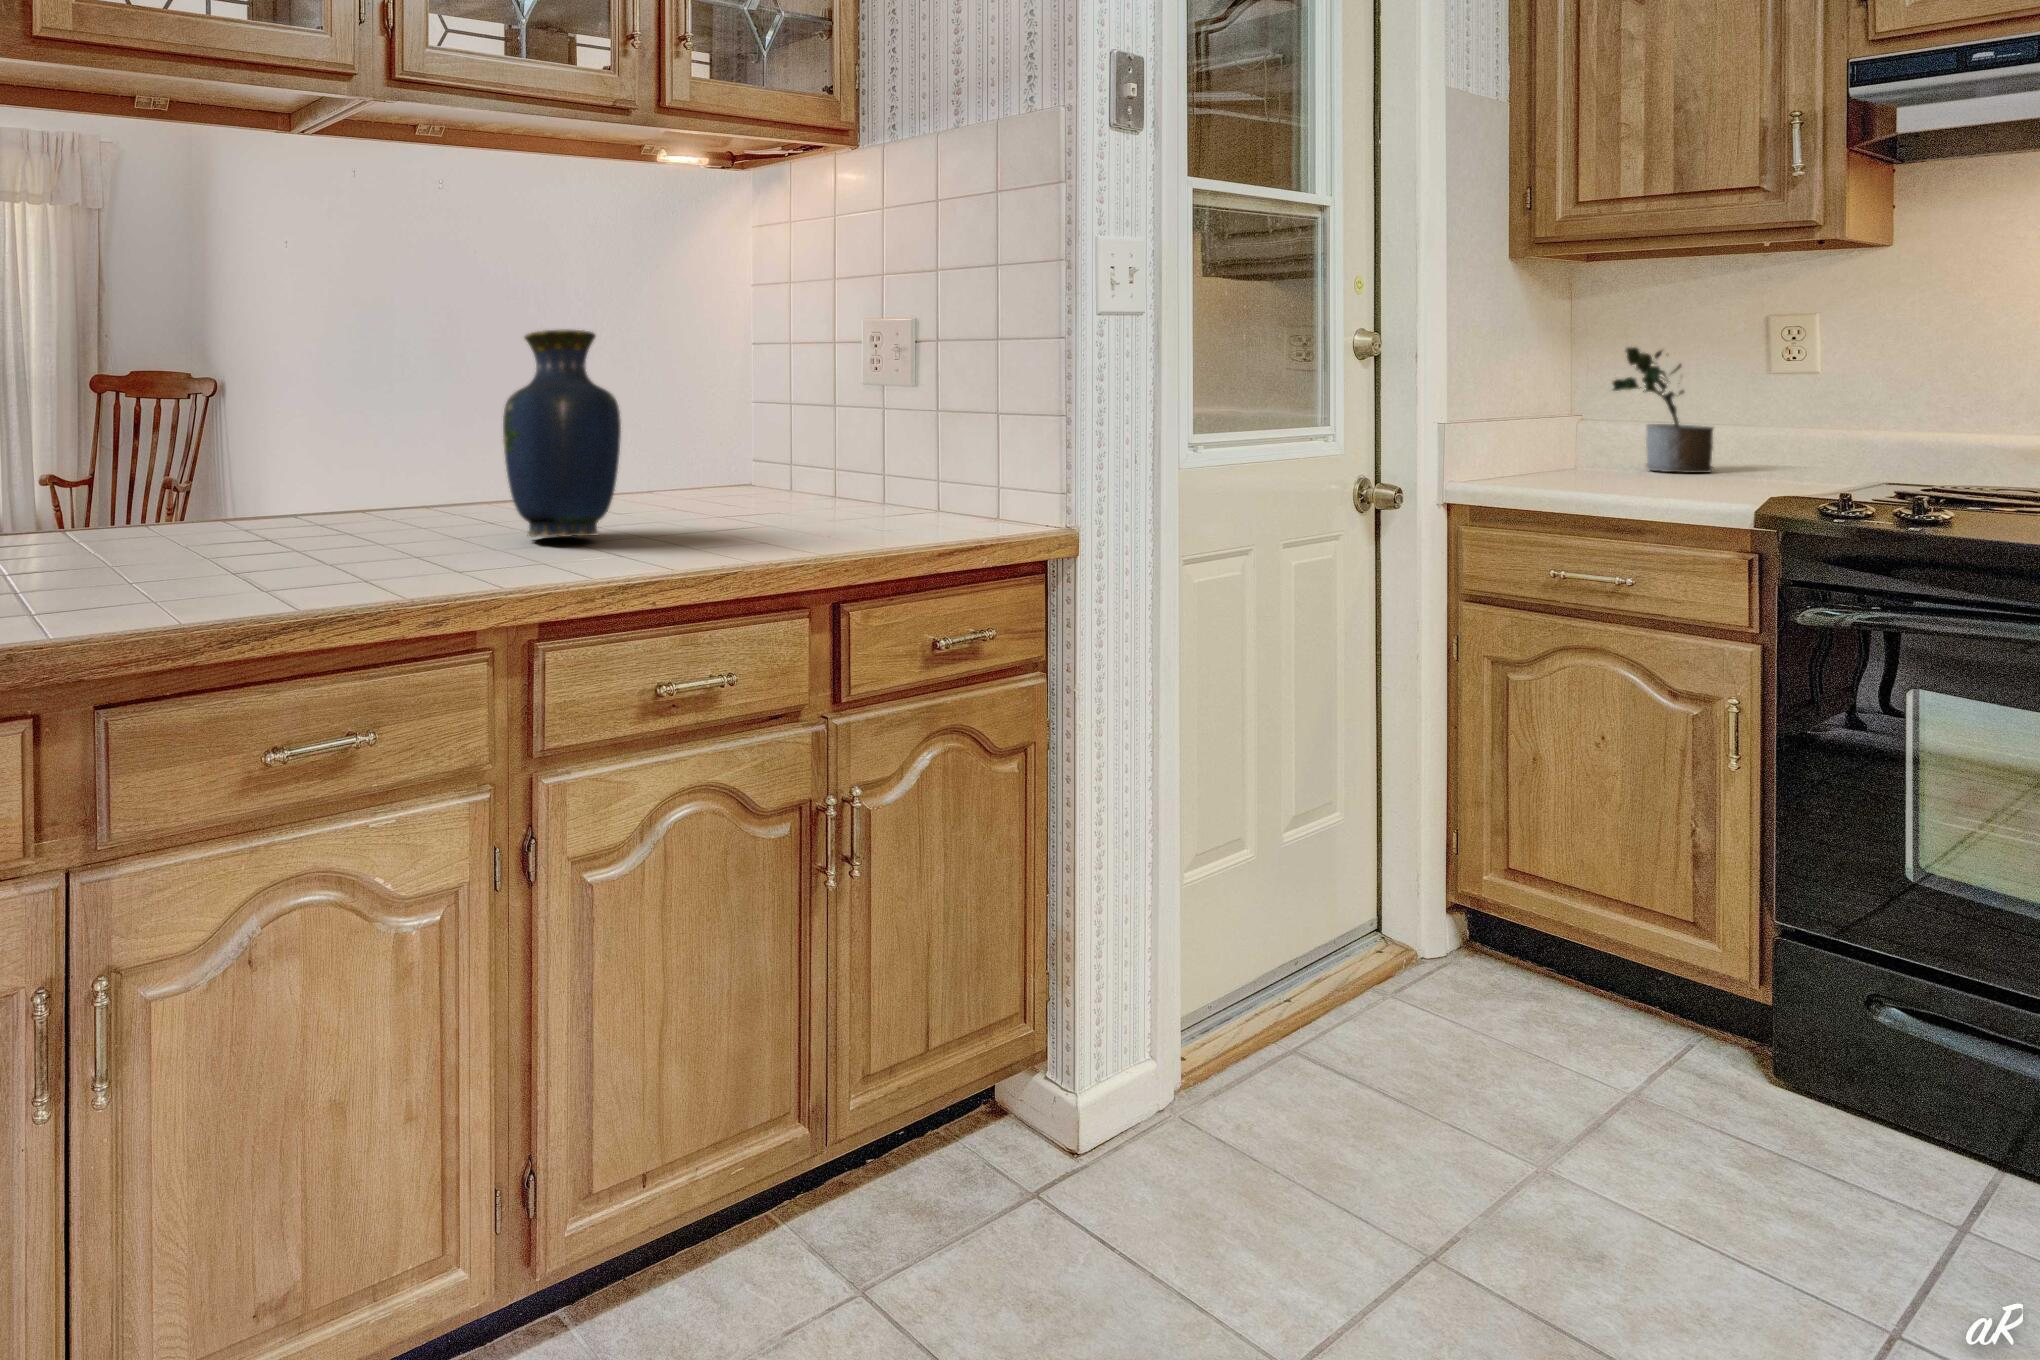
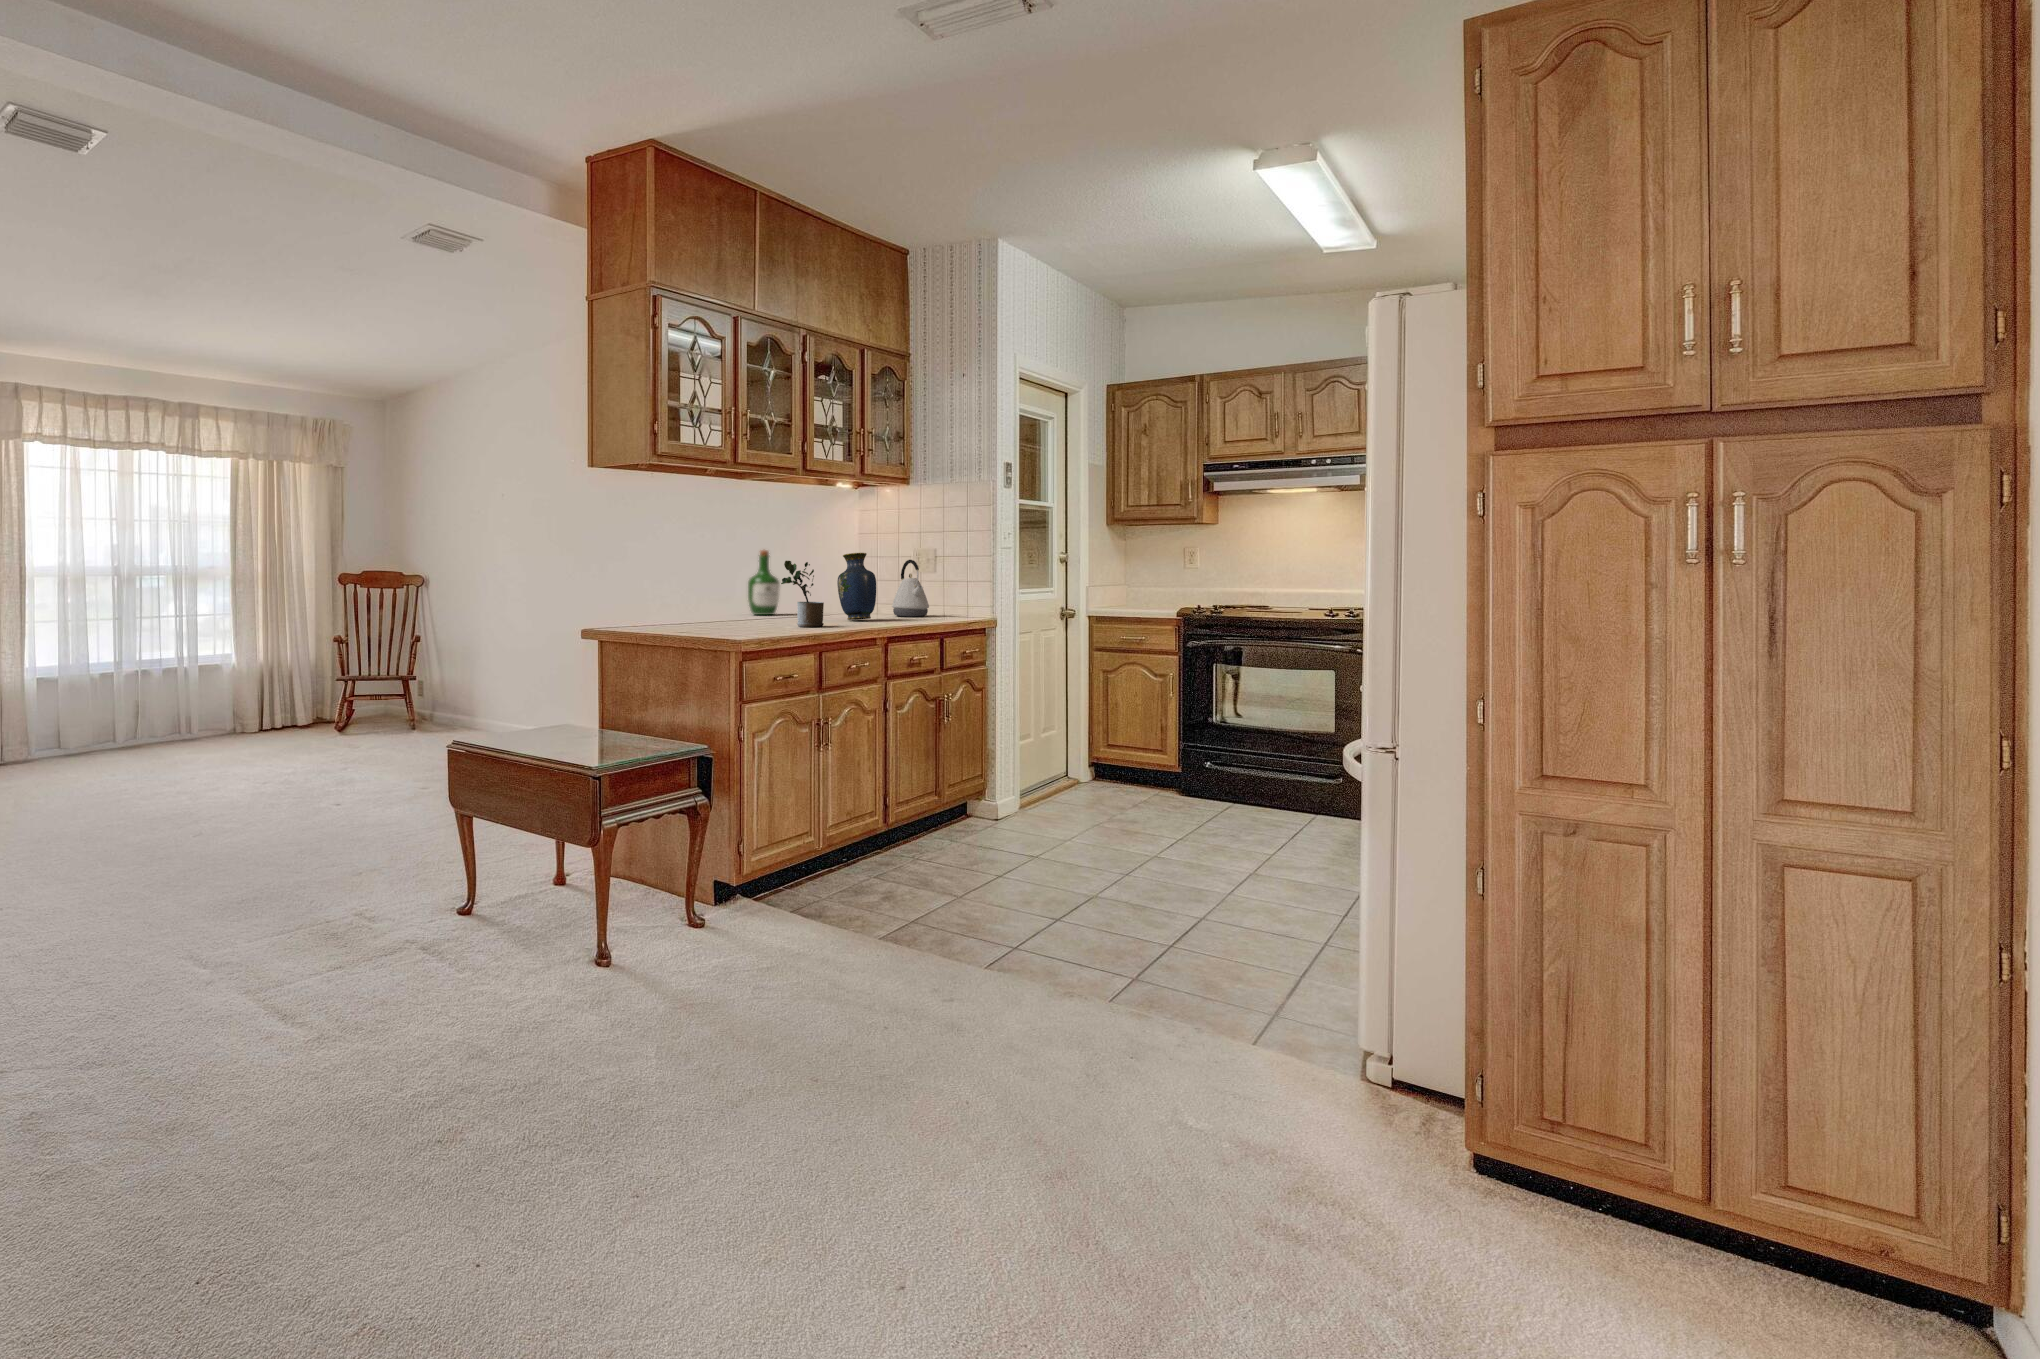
wine bottle: none [412,325,494,495] -> present [748,550,780,615]
potted plant: present [1613,347,1713,473] -> present [781,561,824,627]
kettle: none [751,350,859,520] -> present [892,560,929,617]

